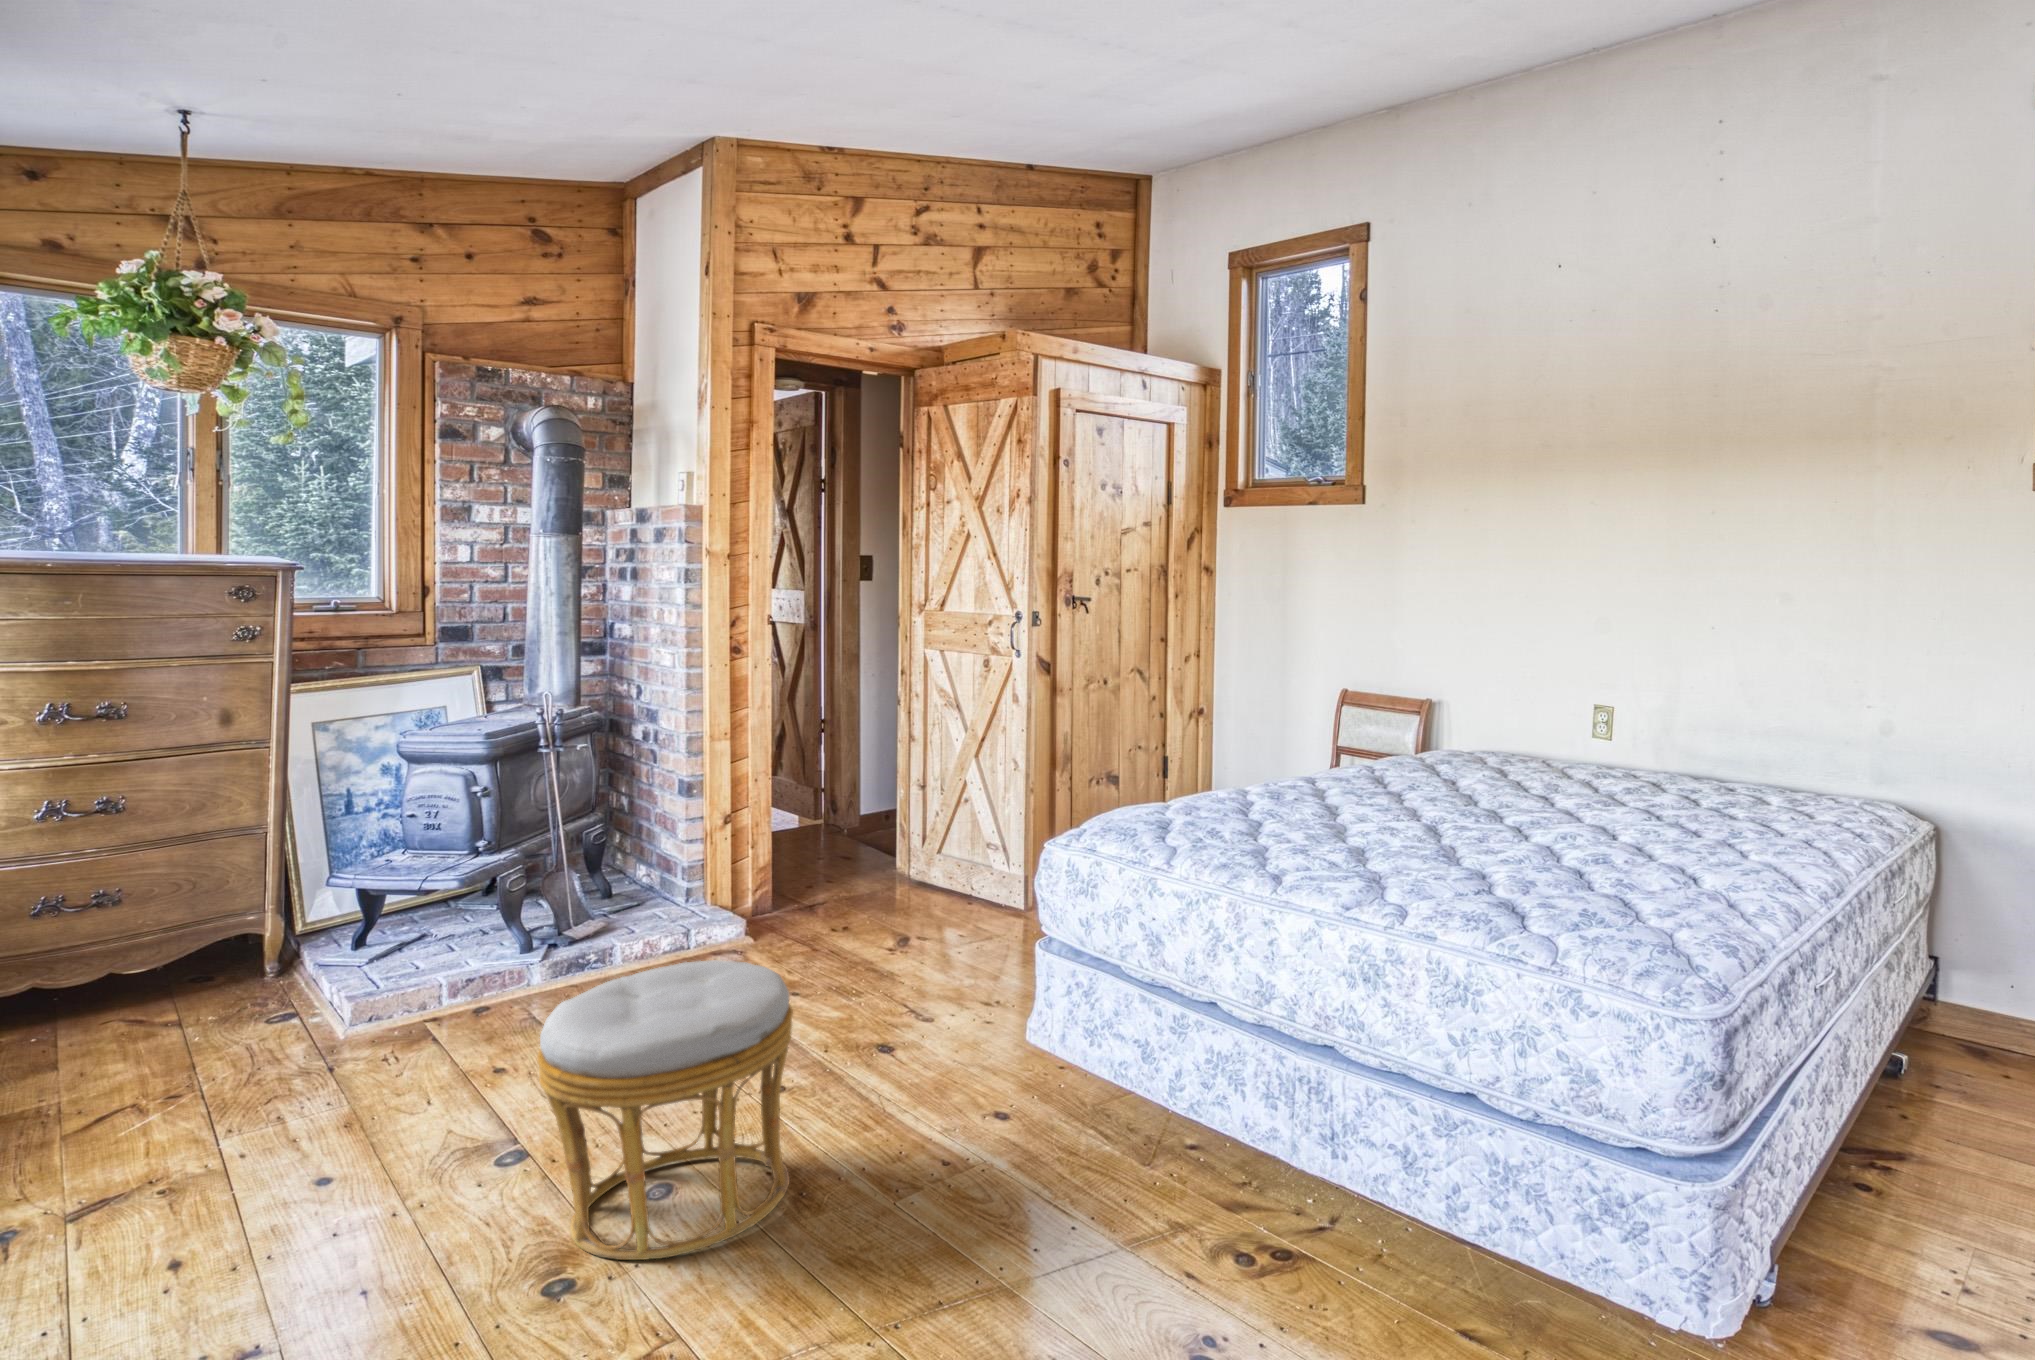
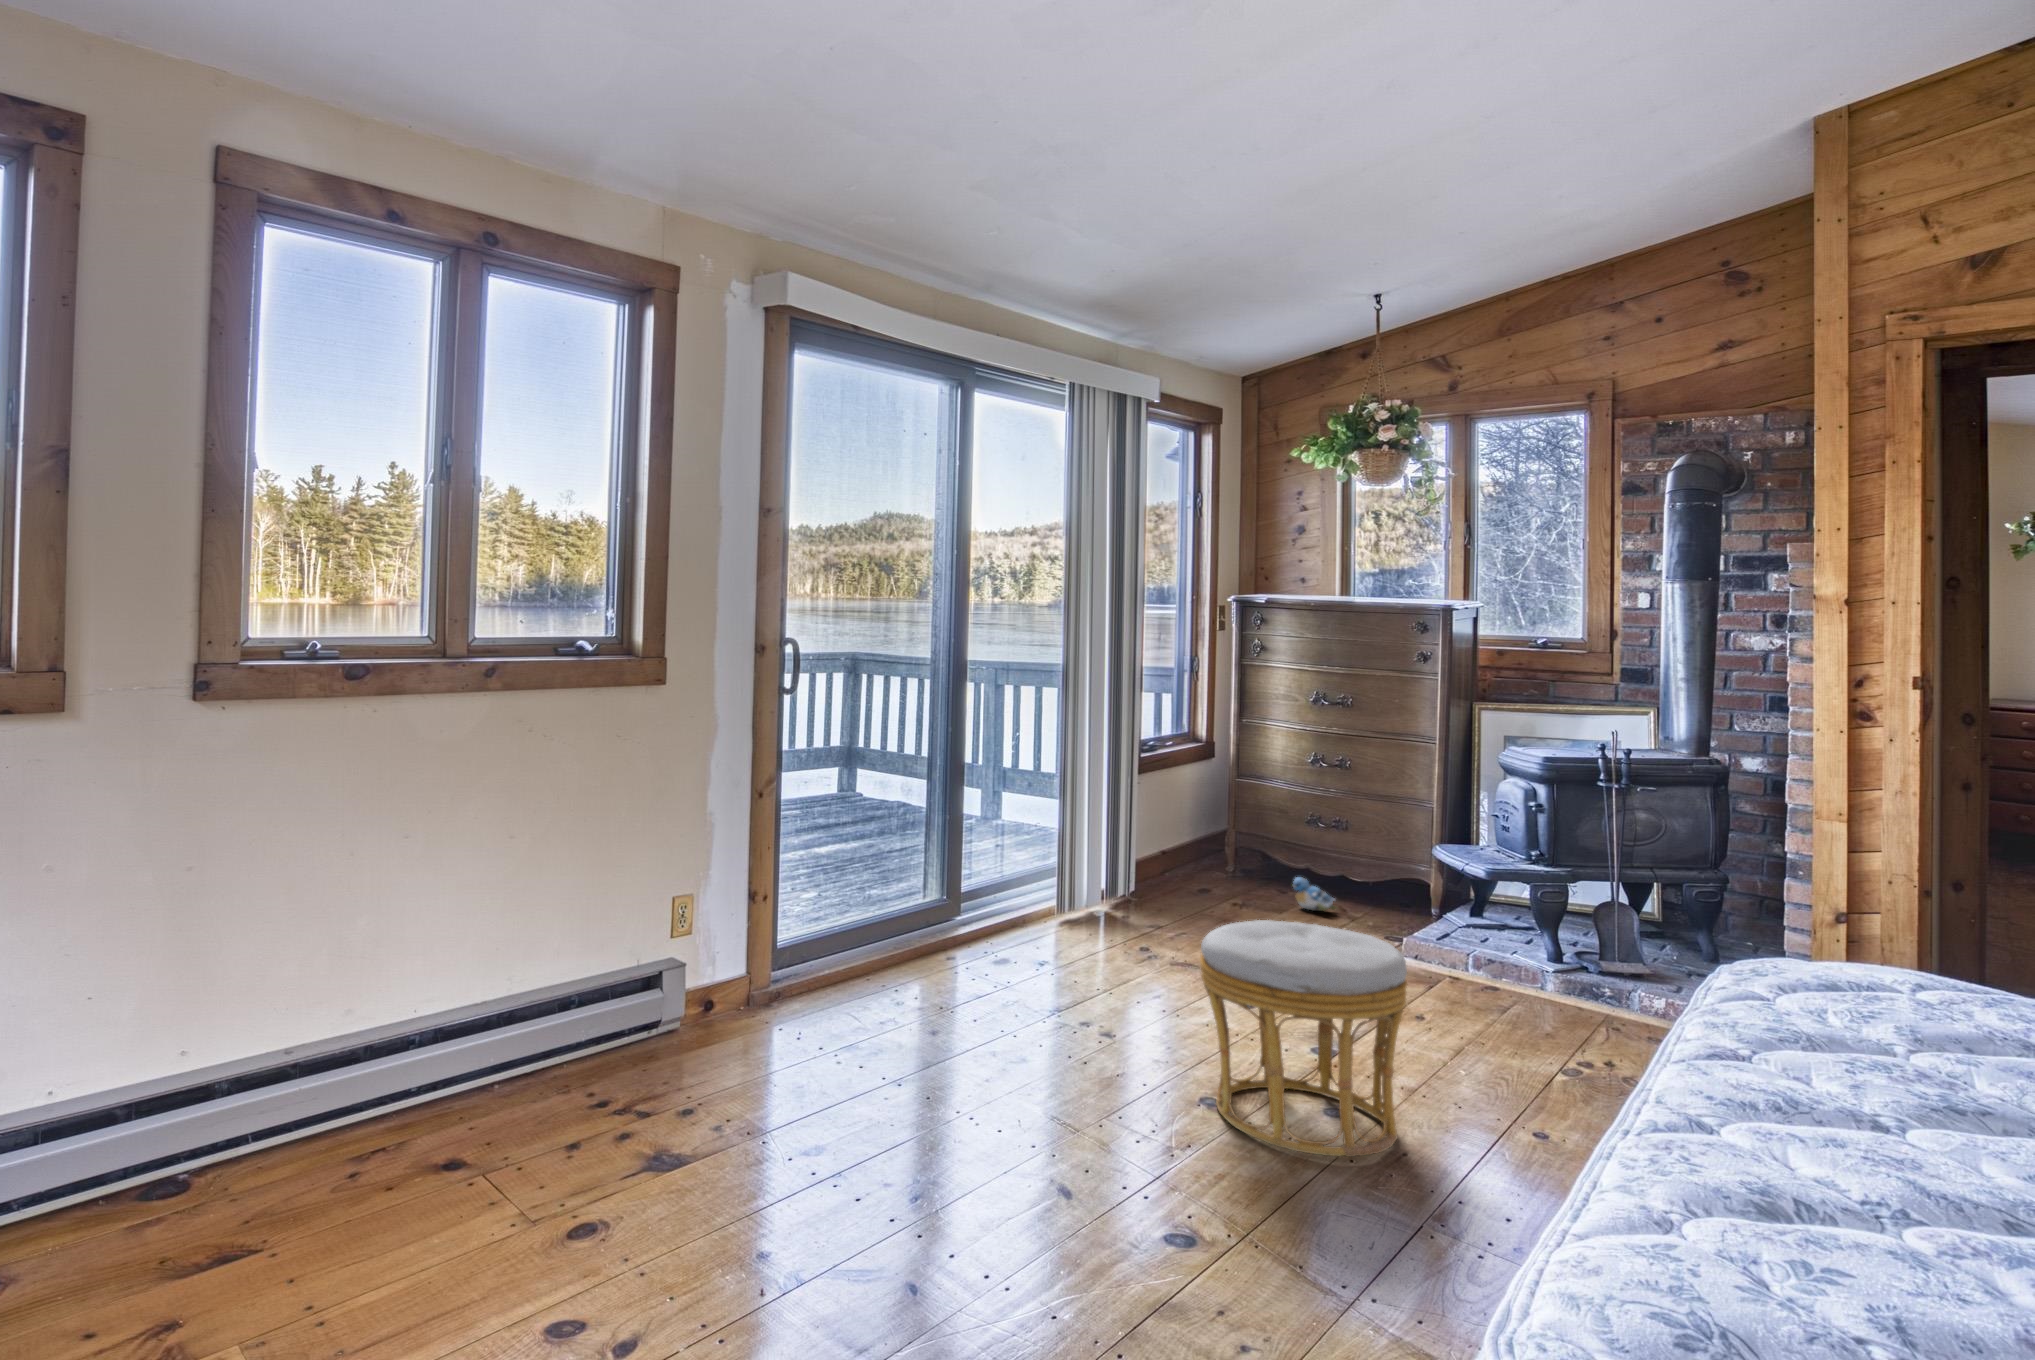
plush toy: none [74,989,162,1034] -> present [1293,877,1337,911]

